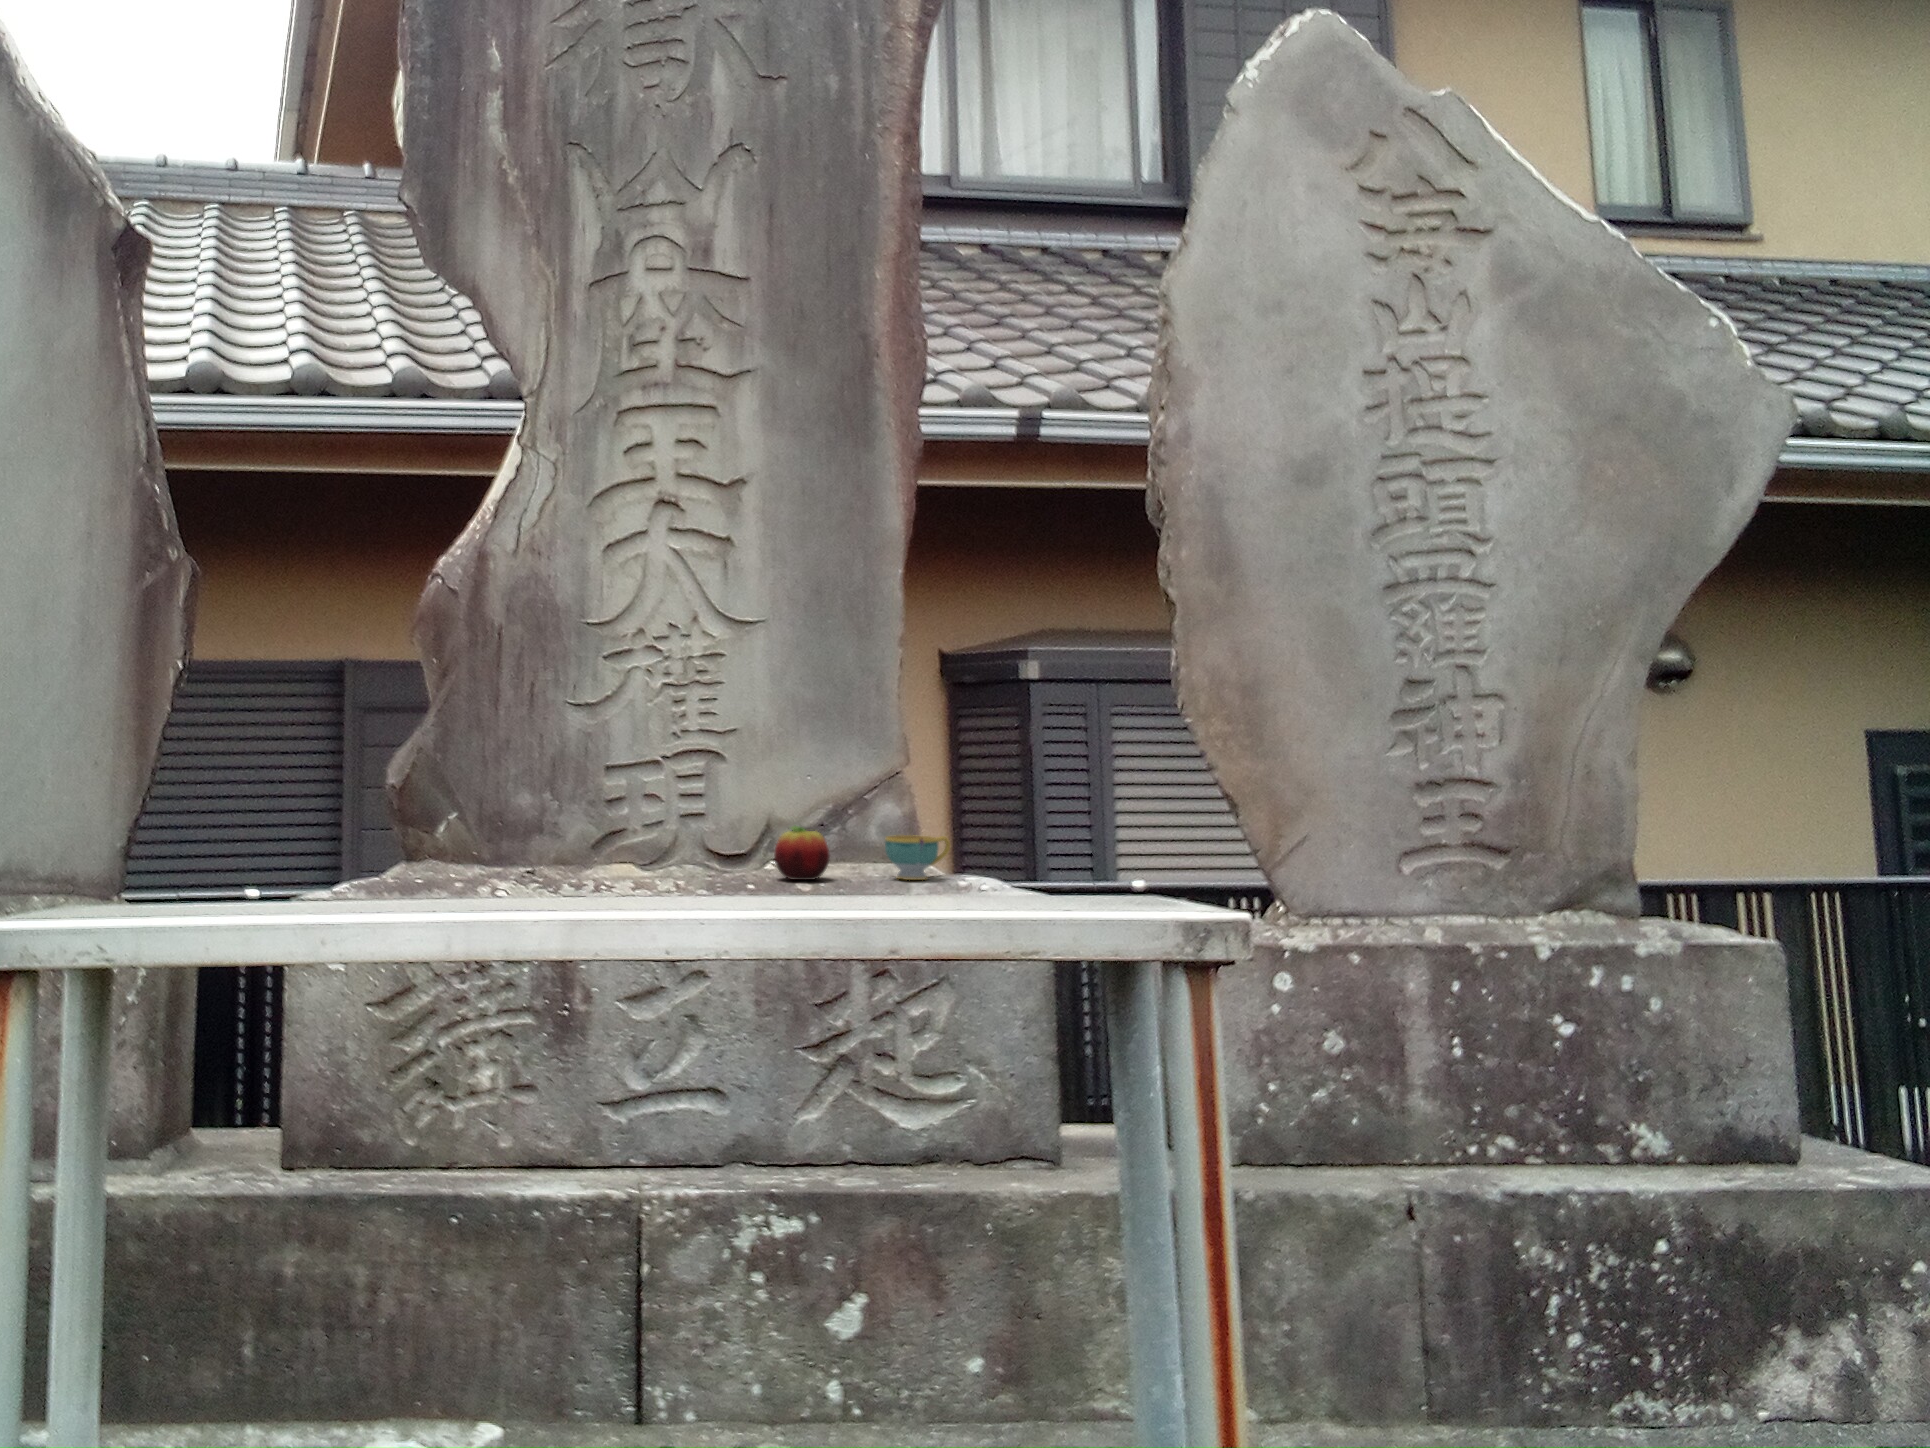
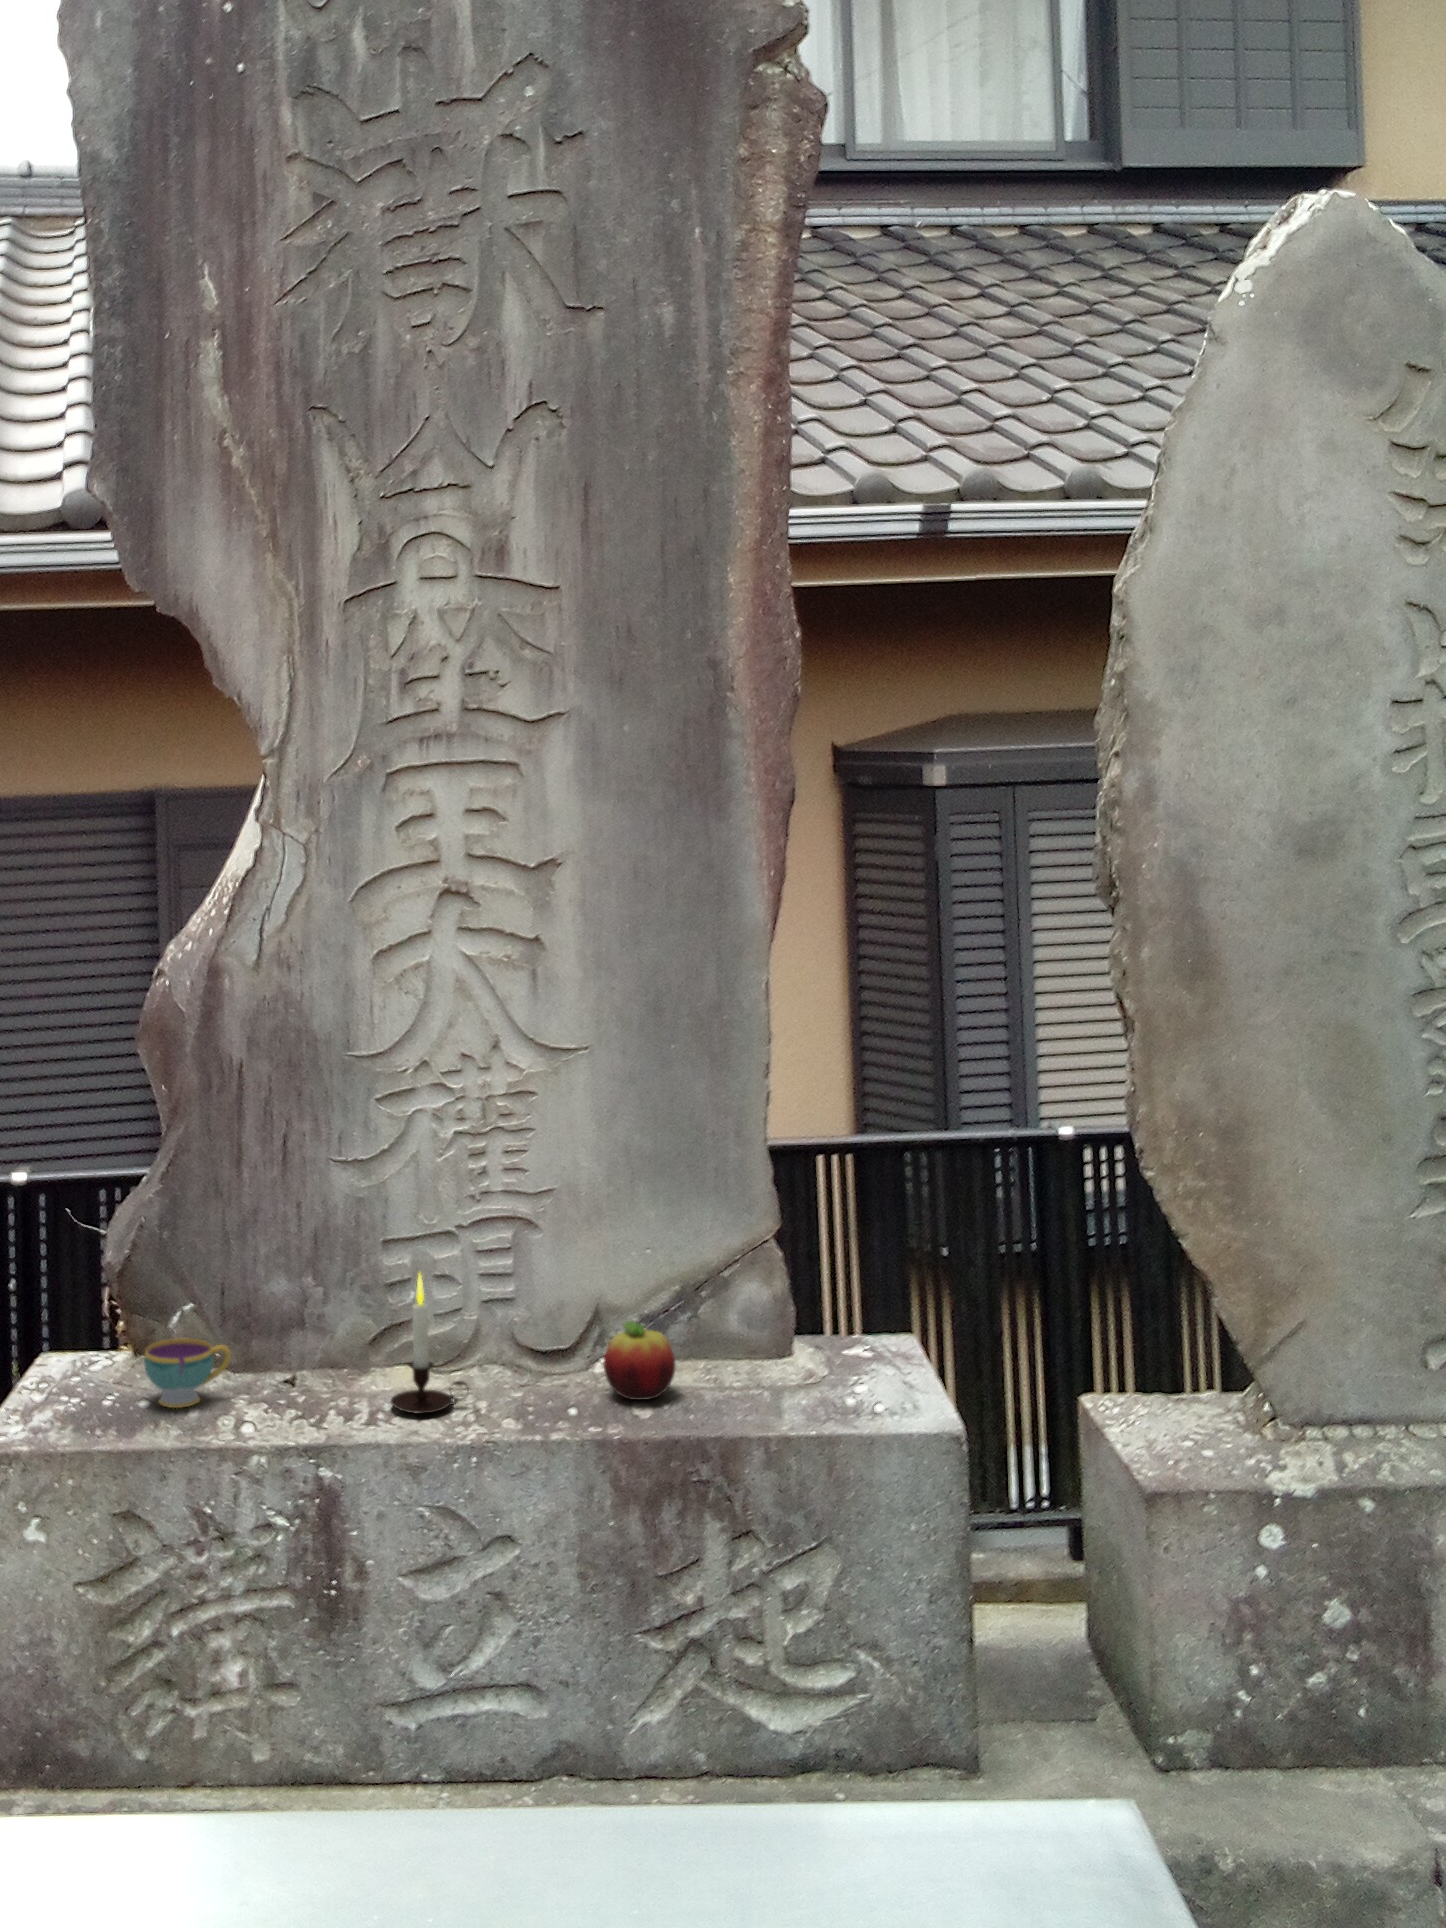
candle: none [610,776,672,883] -> present [390,1274,468,1414]
teacup: present [885,835,950,880] -> present [144,1339,231,1408]

